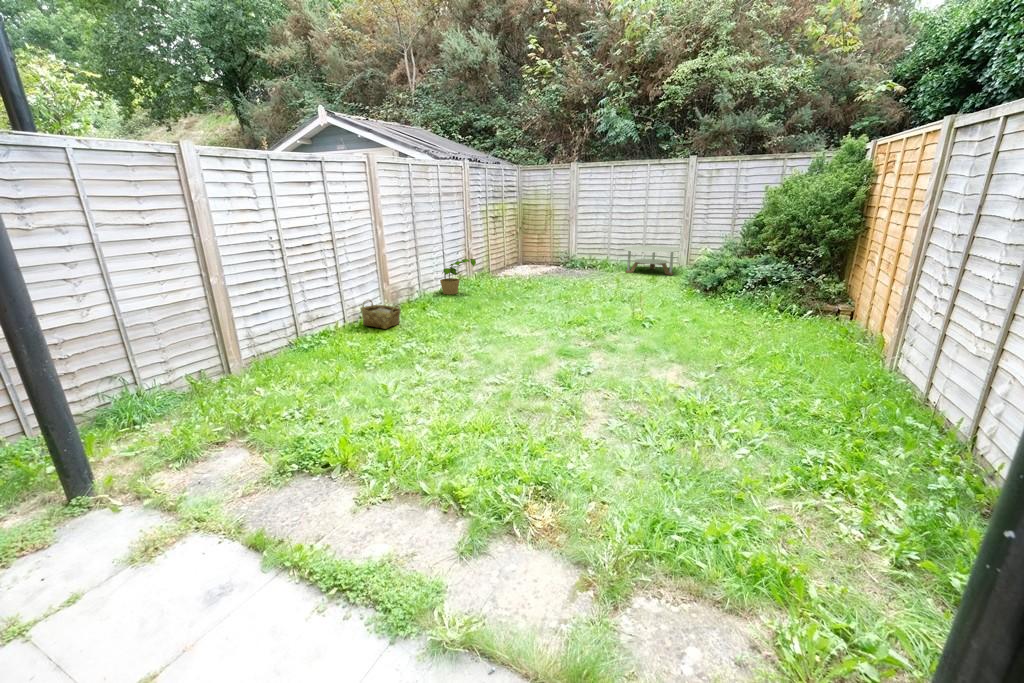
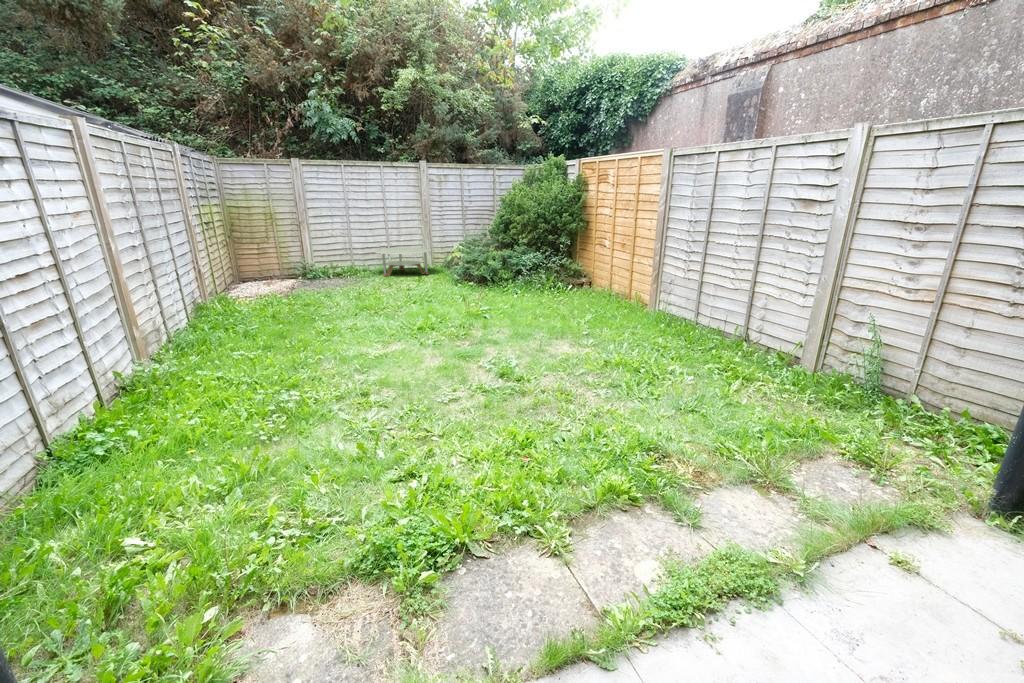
potted plant: present [440,259,476,294] -> none [185,277,242,329]
woven basket: present [361,300,400,329] -> none [120,353,193,396]

